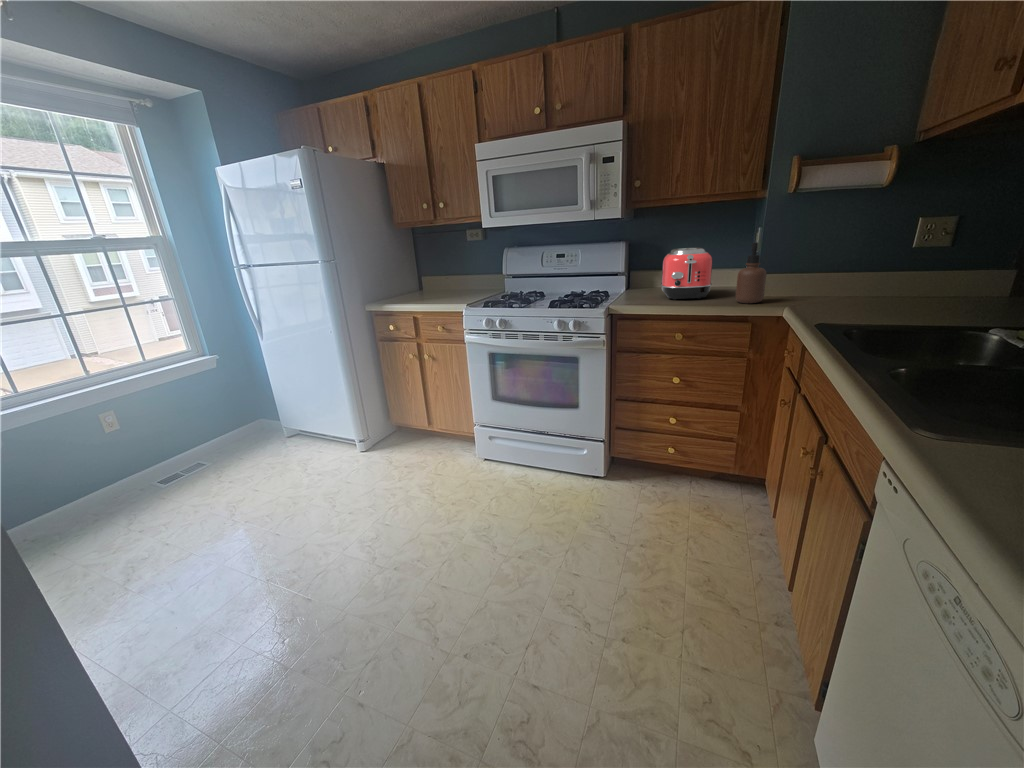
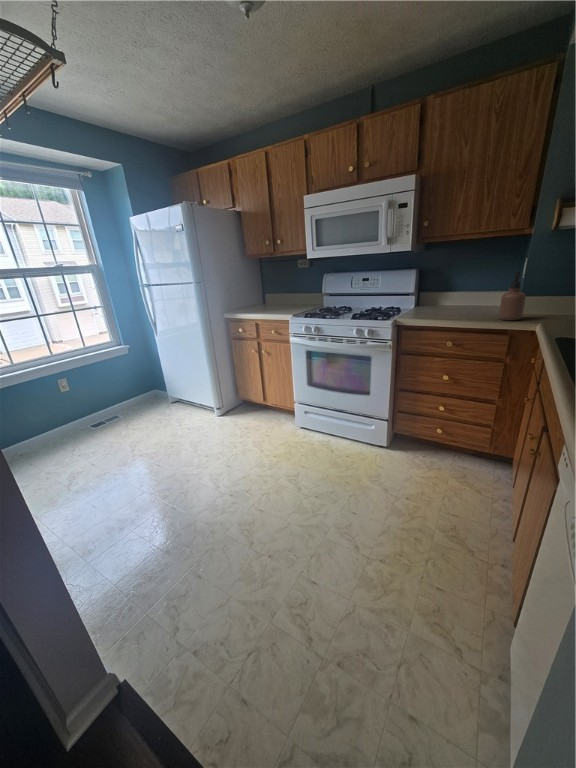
toaster: present [661,248,712,300] -> none [441,274,483,316]

